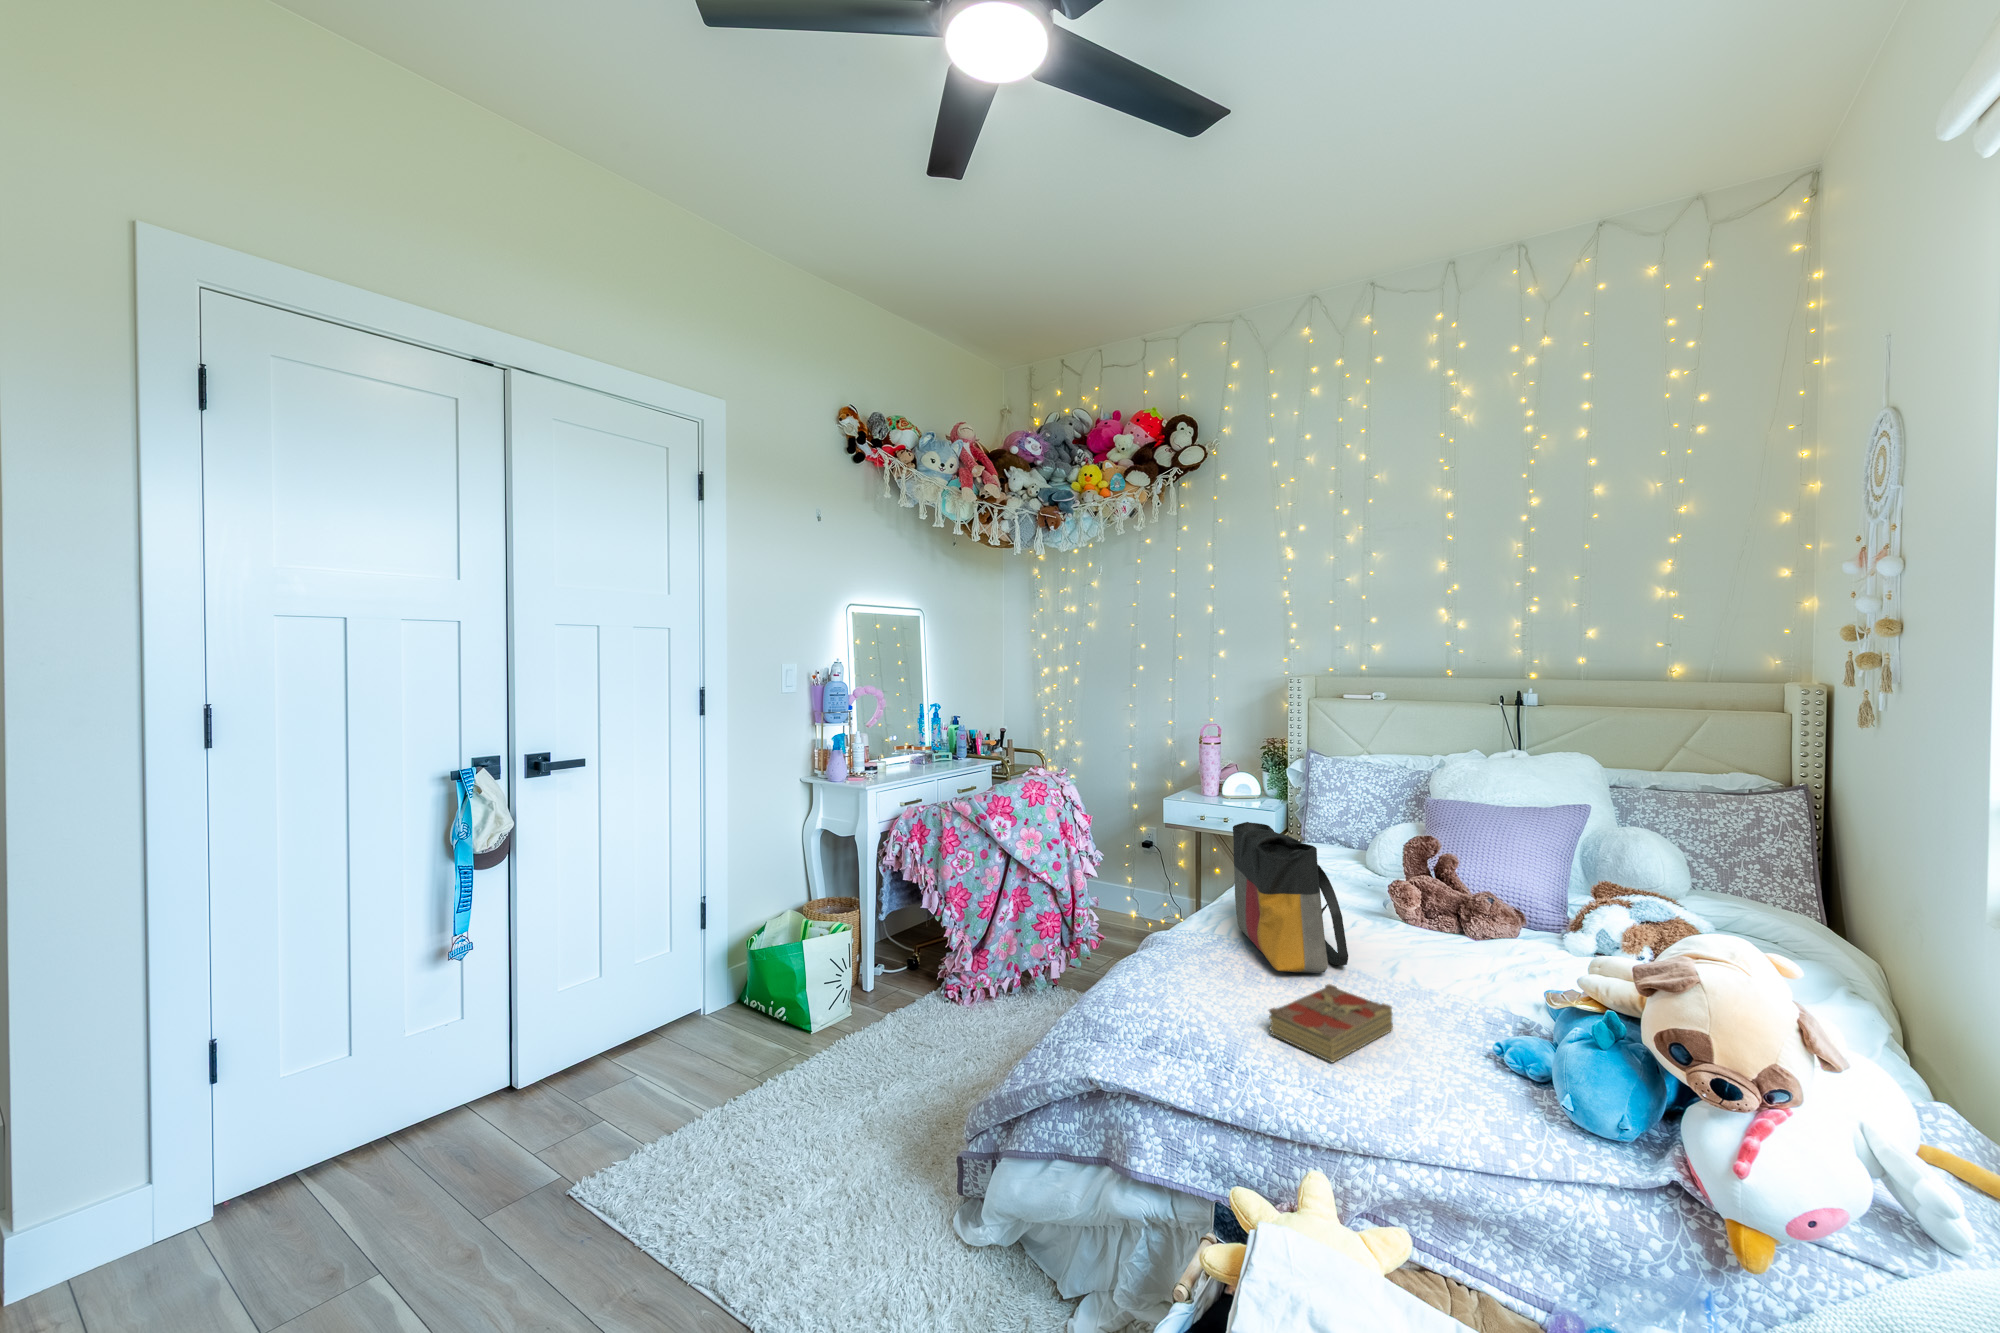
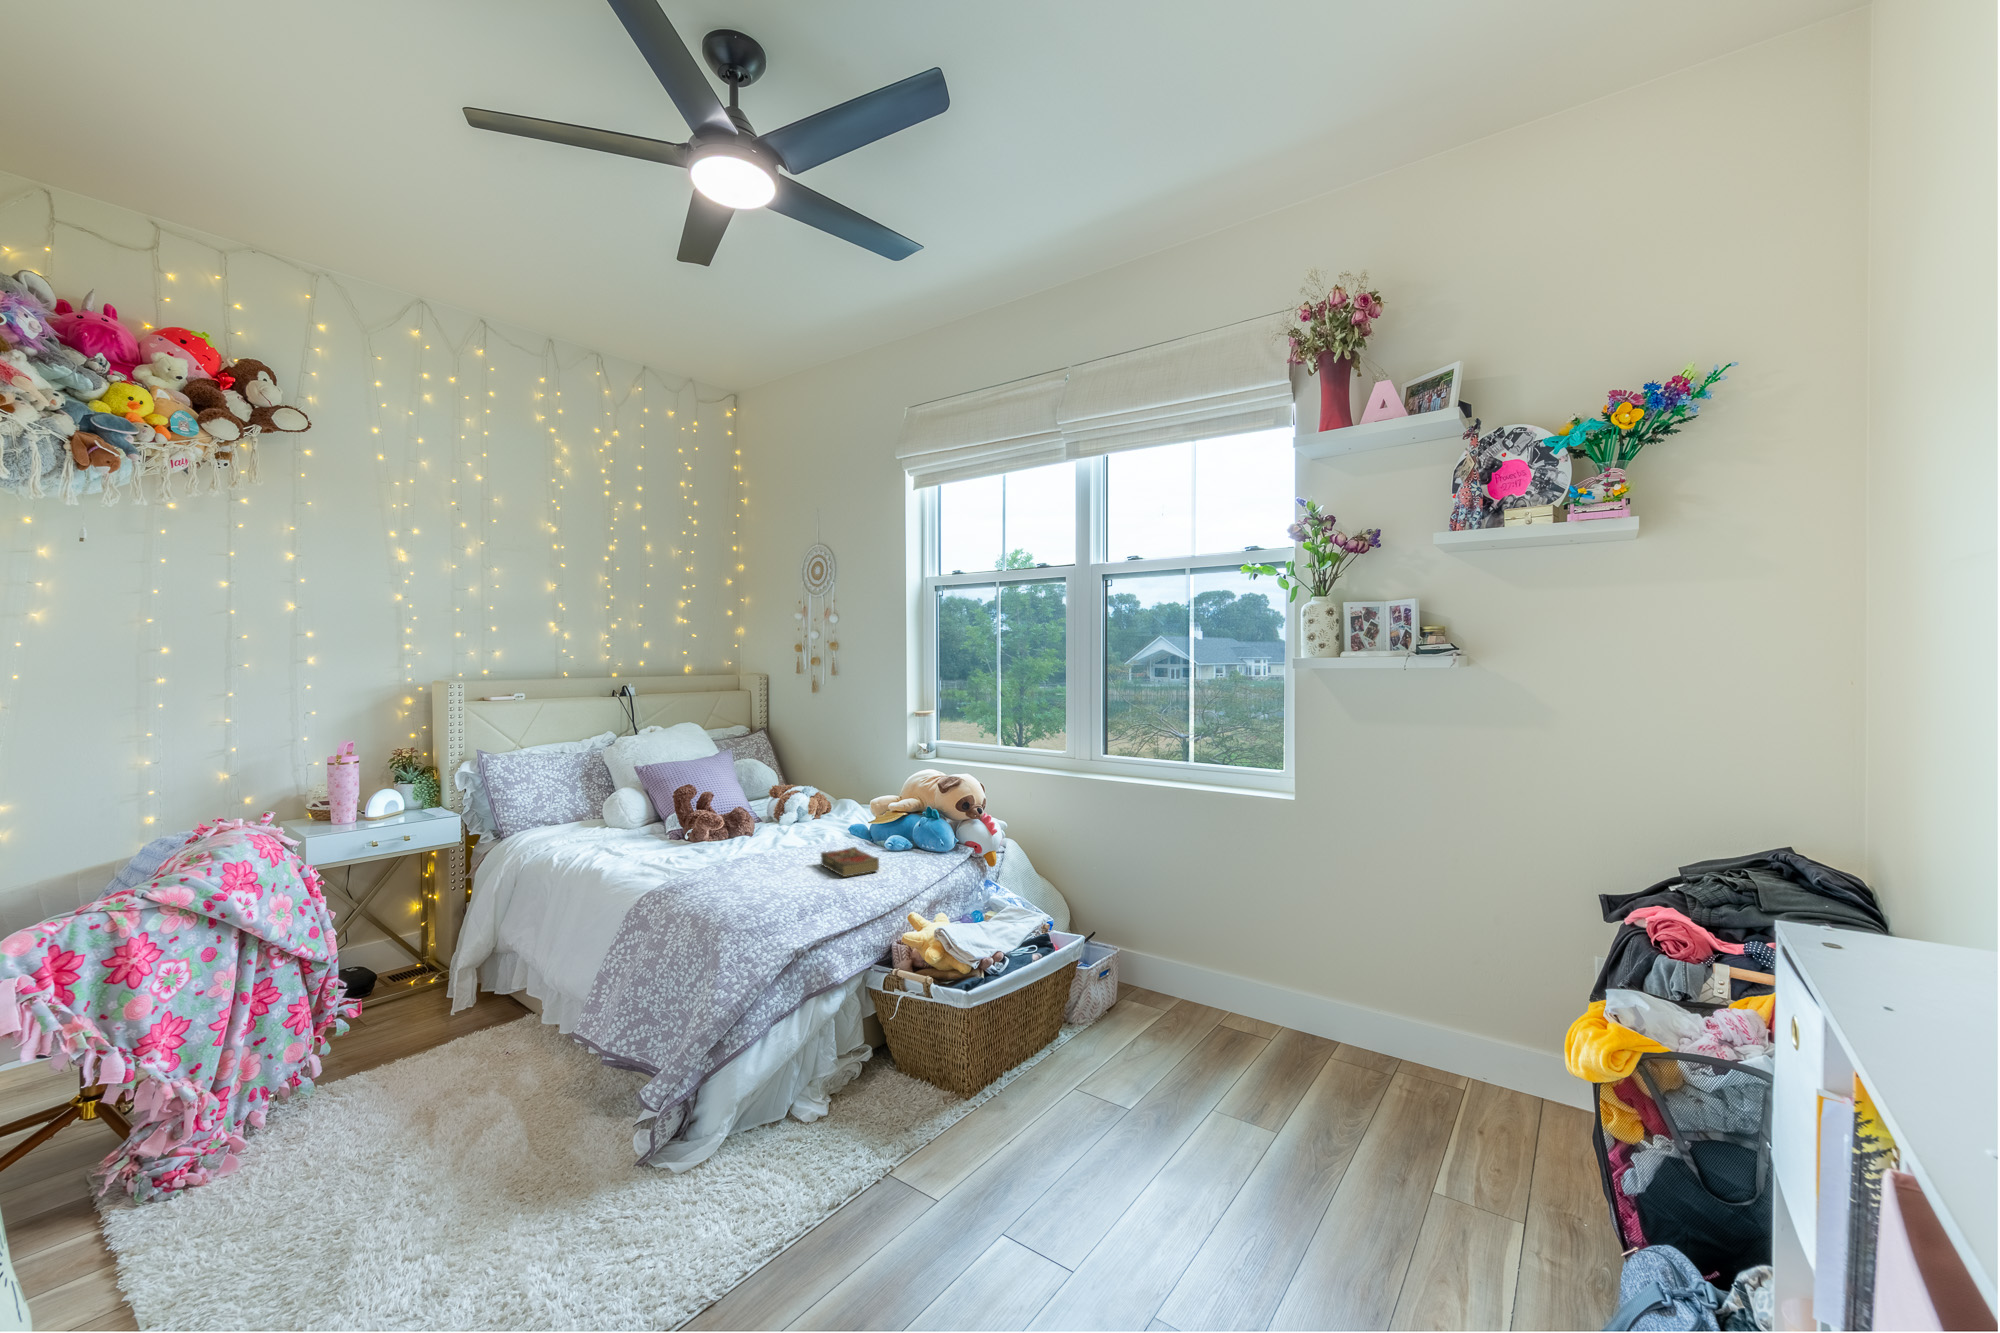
tote bag: present [1233,822,1348,973] -> none [679,781,789,867]

